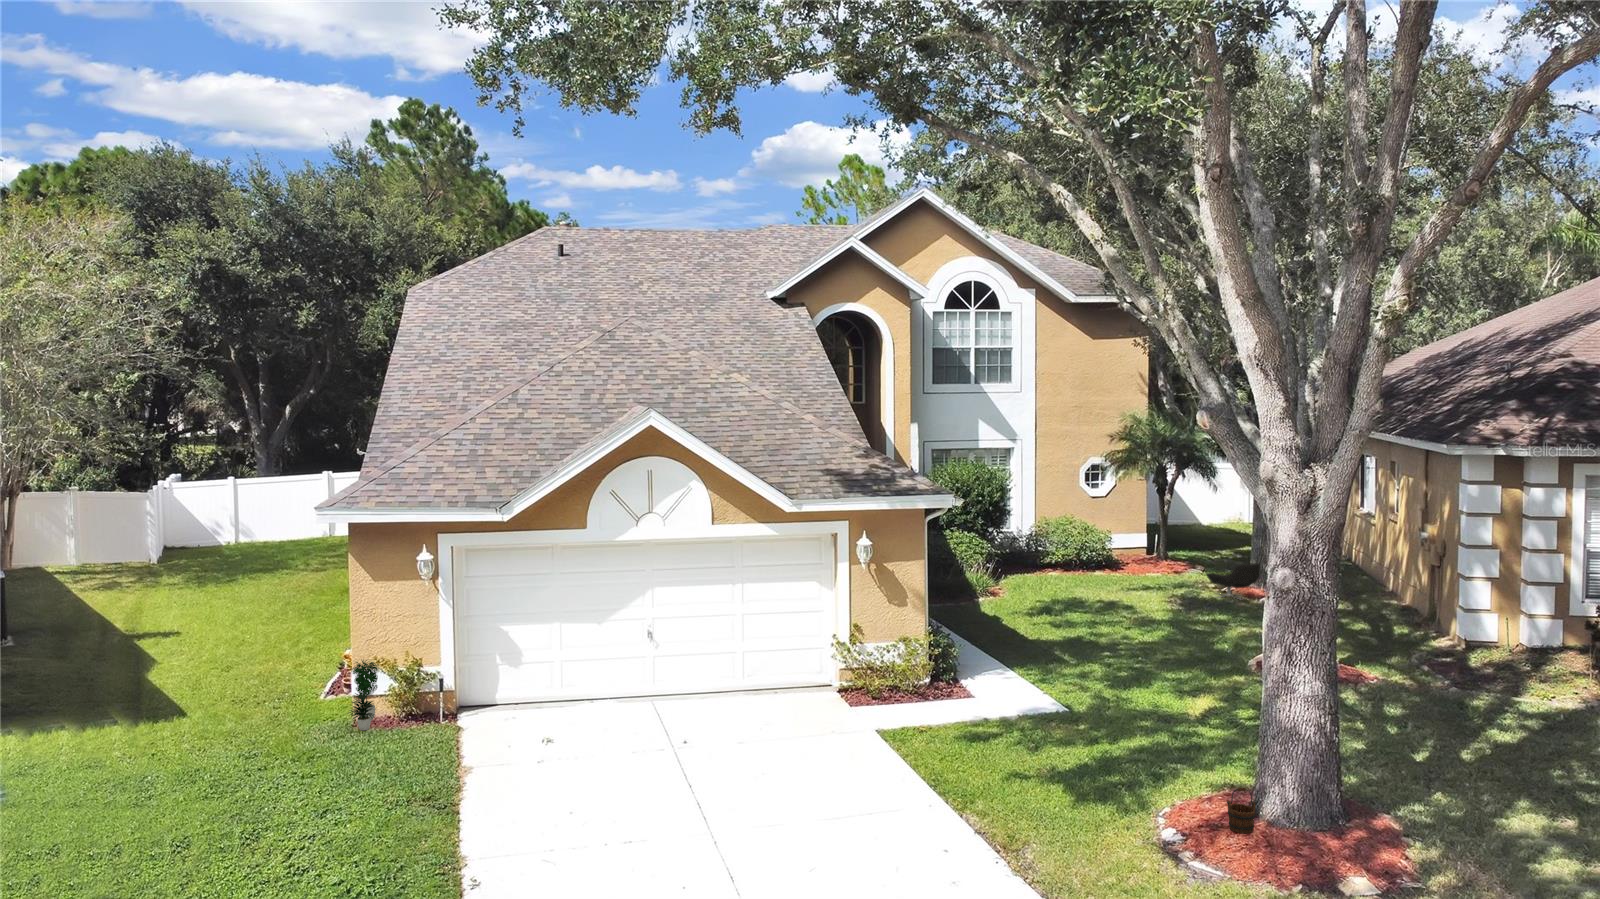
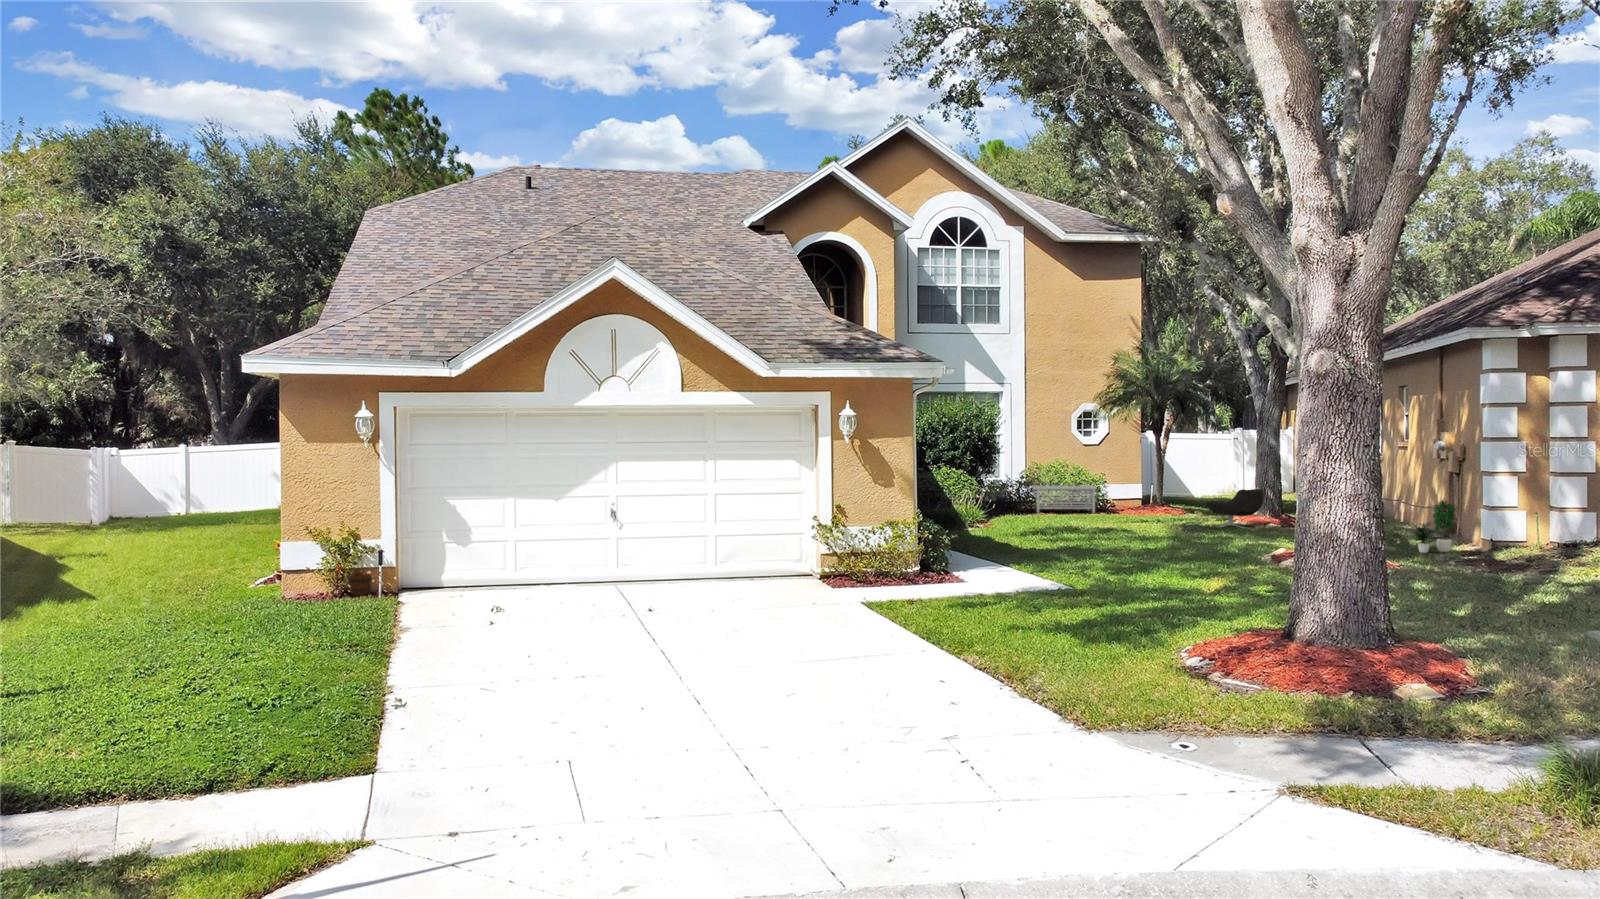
storage bench: none [1040,541,1103,571] -> present [1032,485,1096,513]
potted plant: present [348,660,379,731] -> present [1412,500,1457,553]
wooden bucket: present [1227,788,1256,833] -> present [349,558,372,595]

